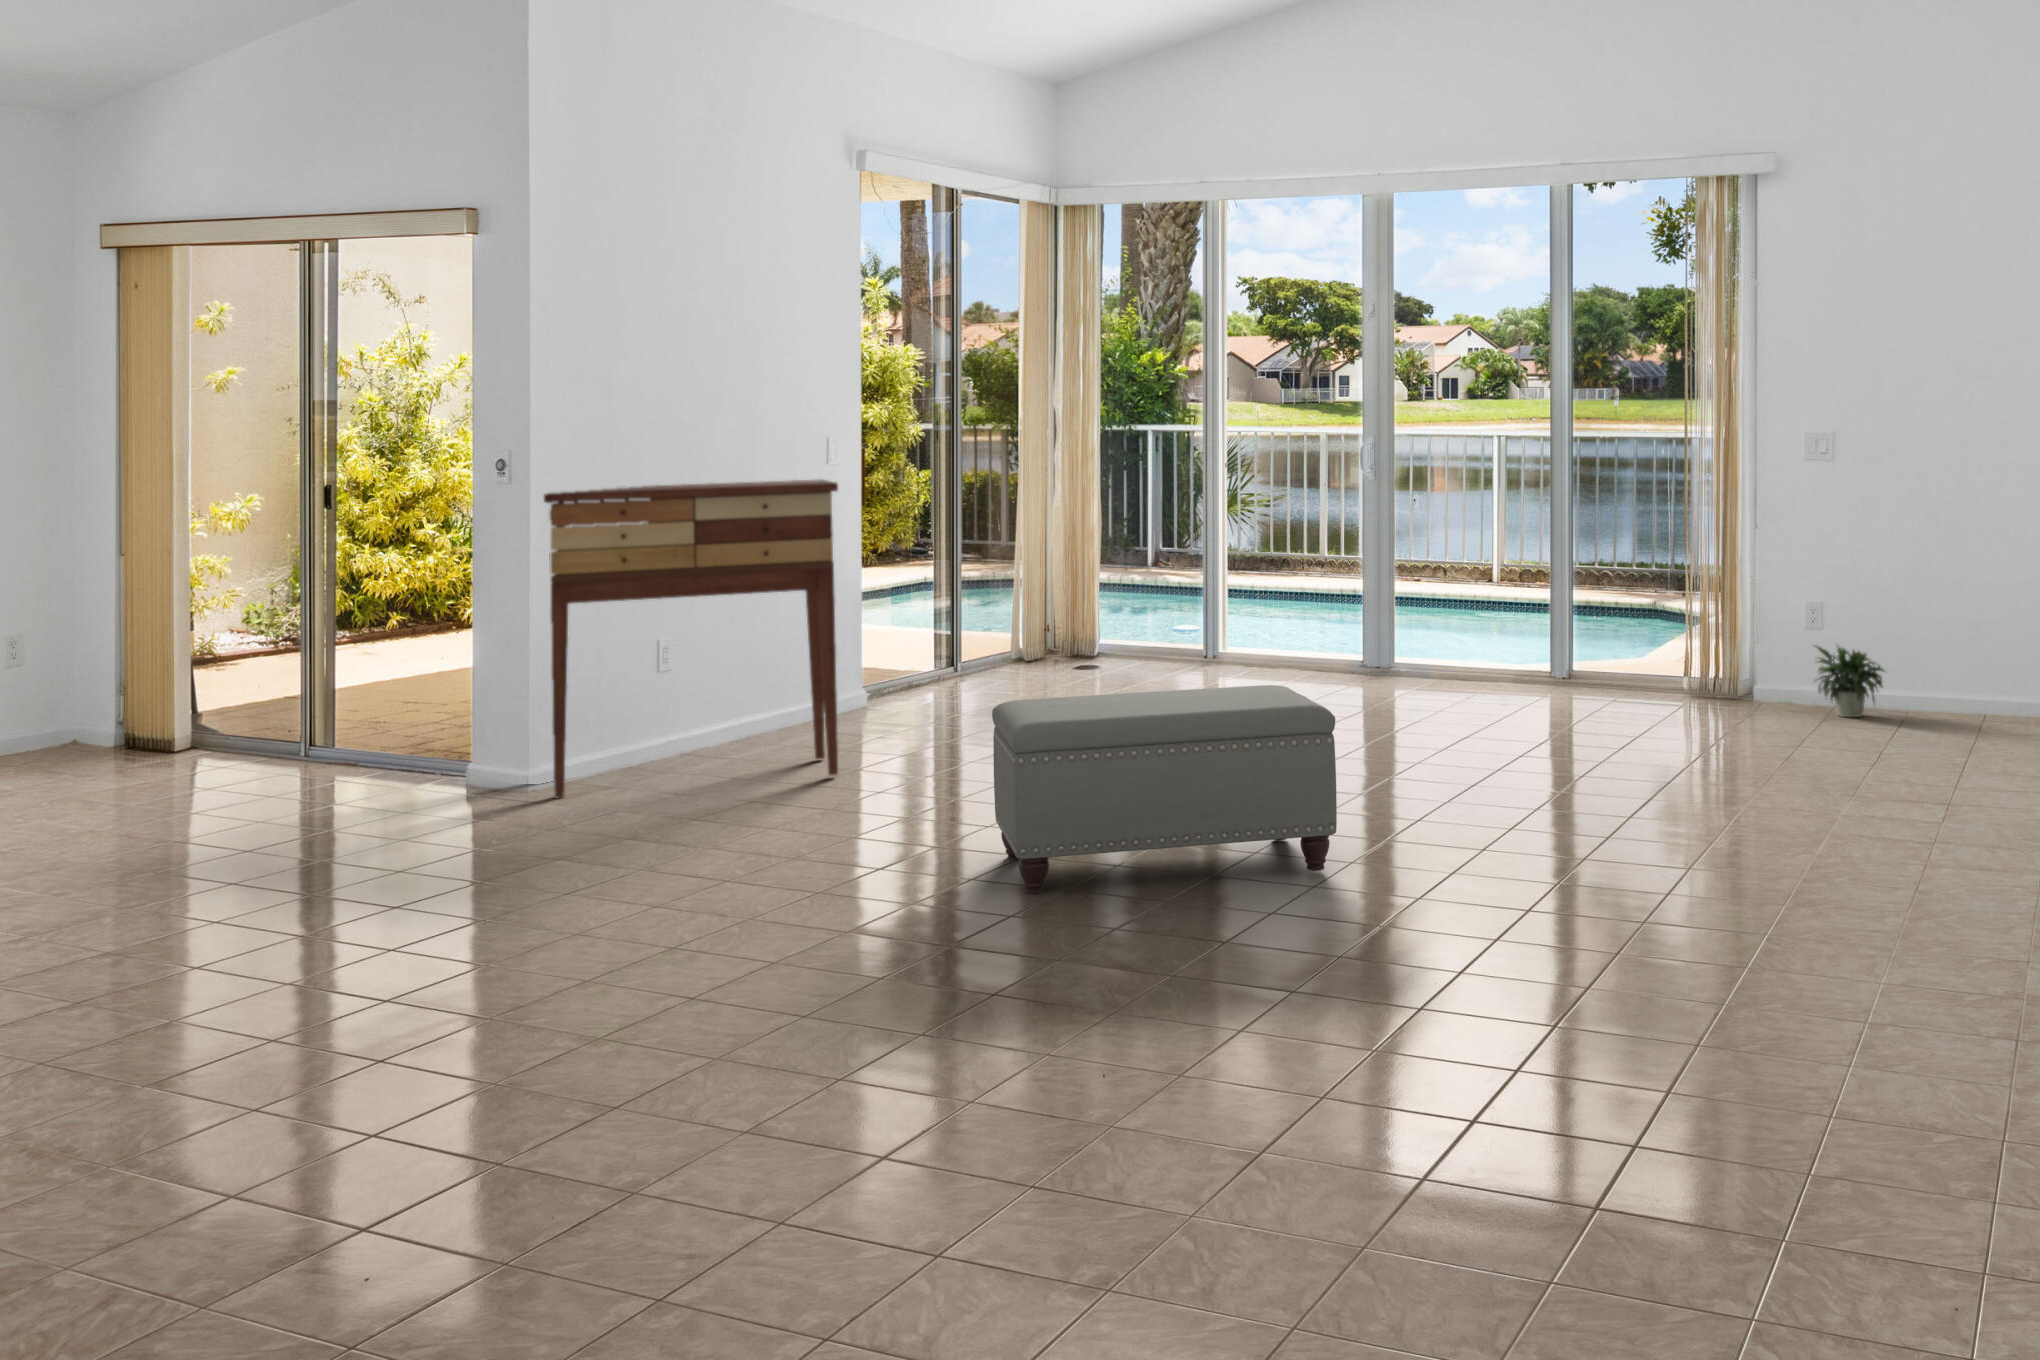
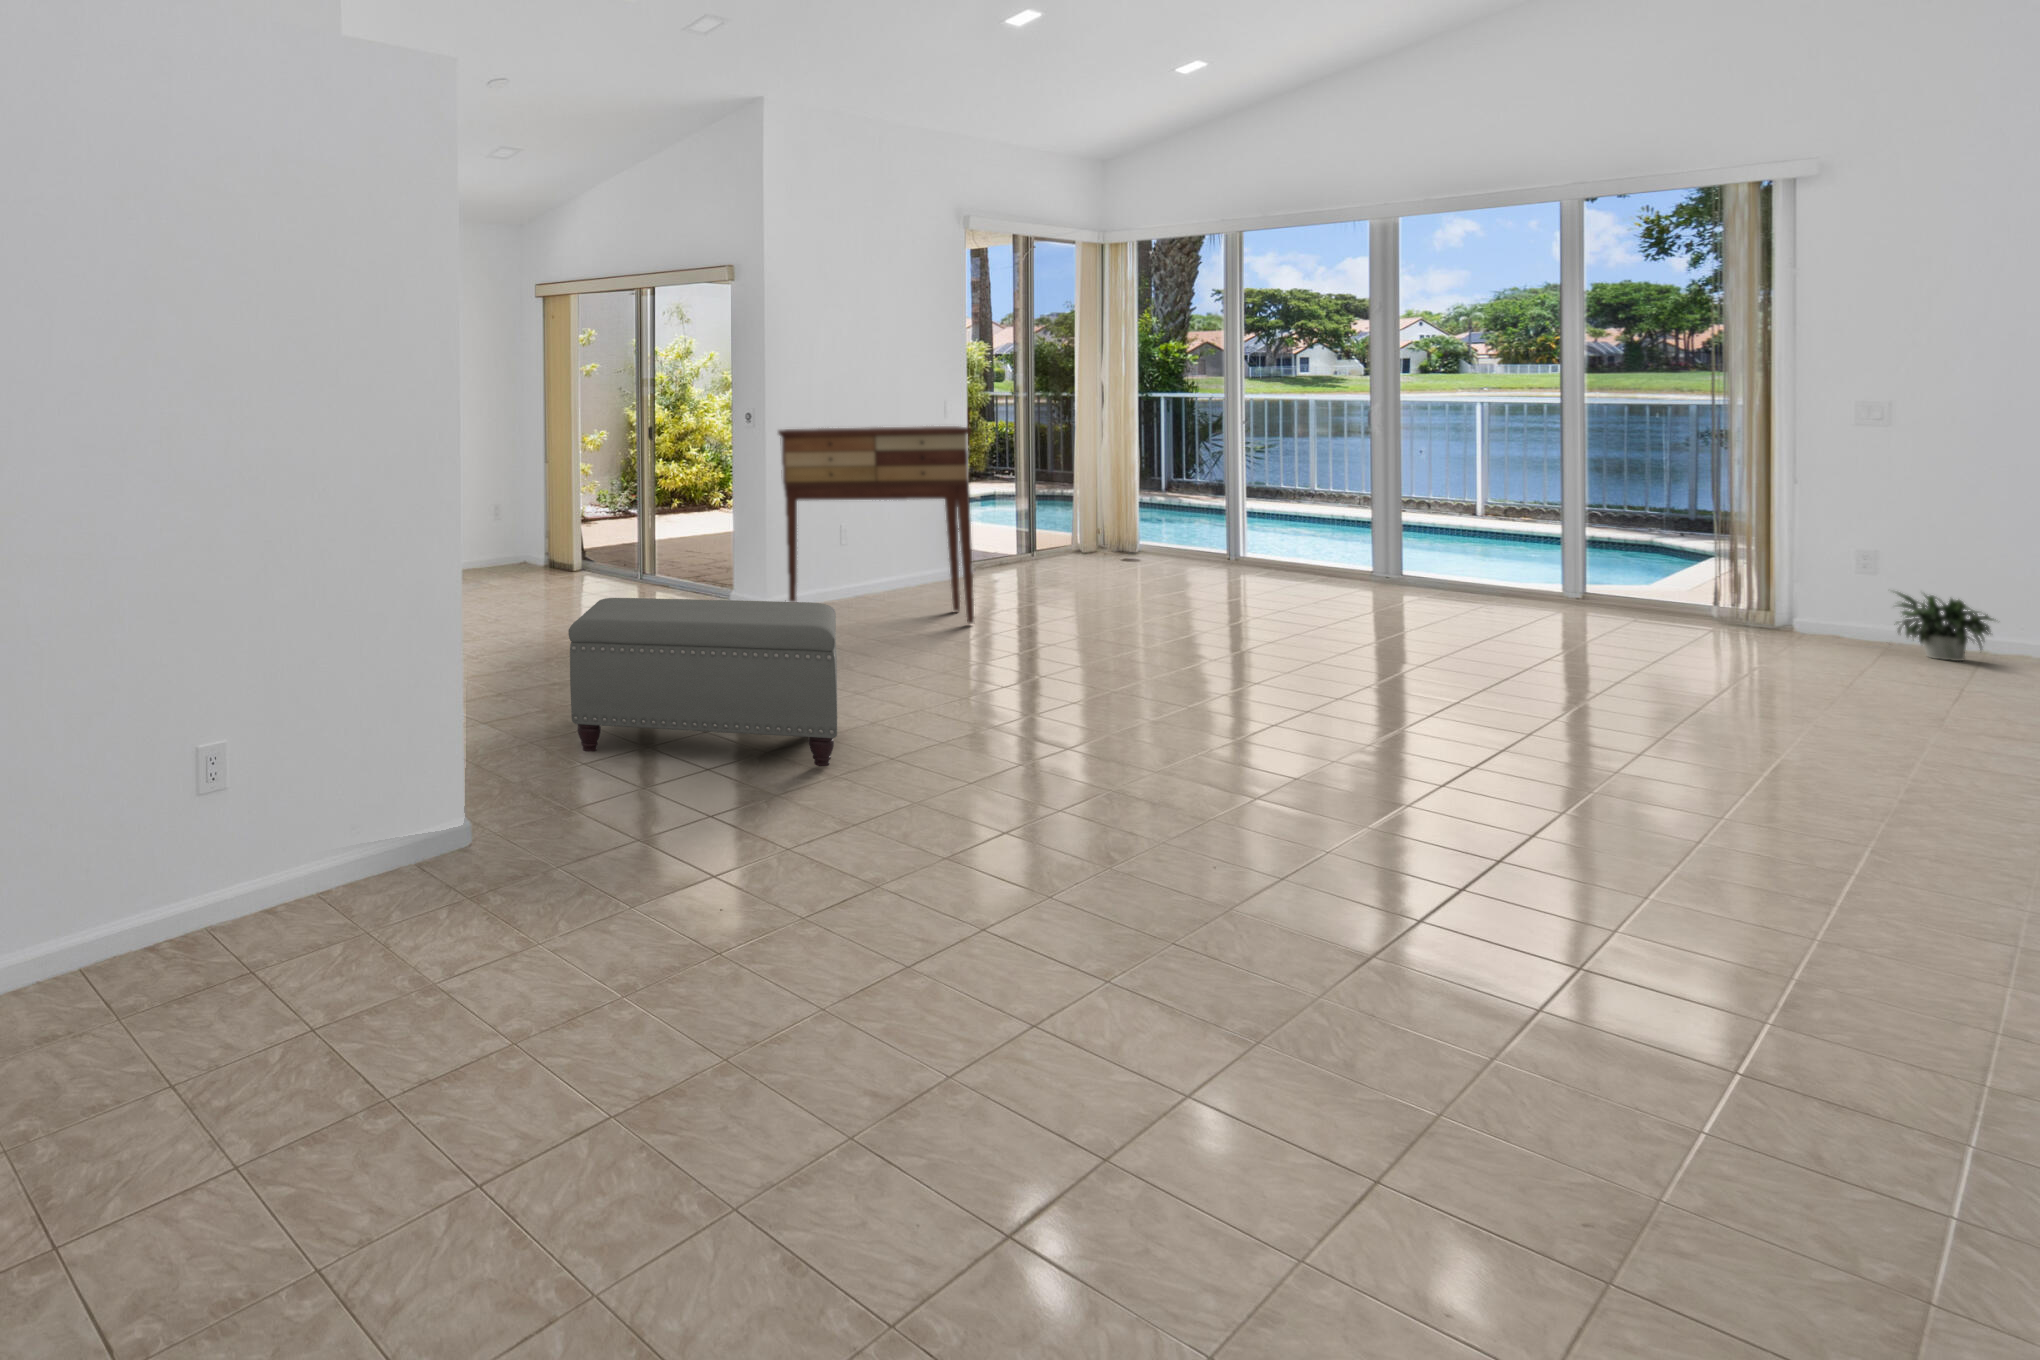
ottoman: present [992,685,1337,894] -> present [568,598,837,767]

